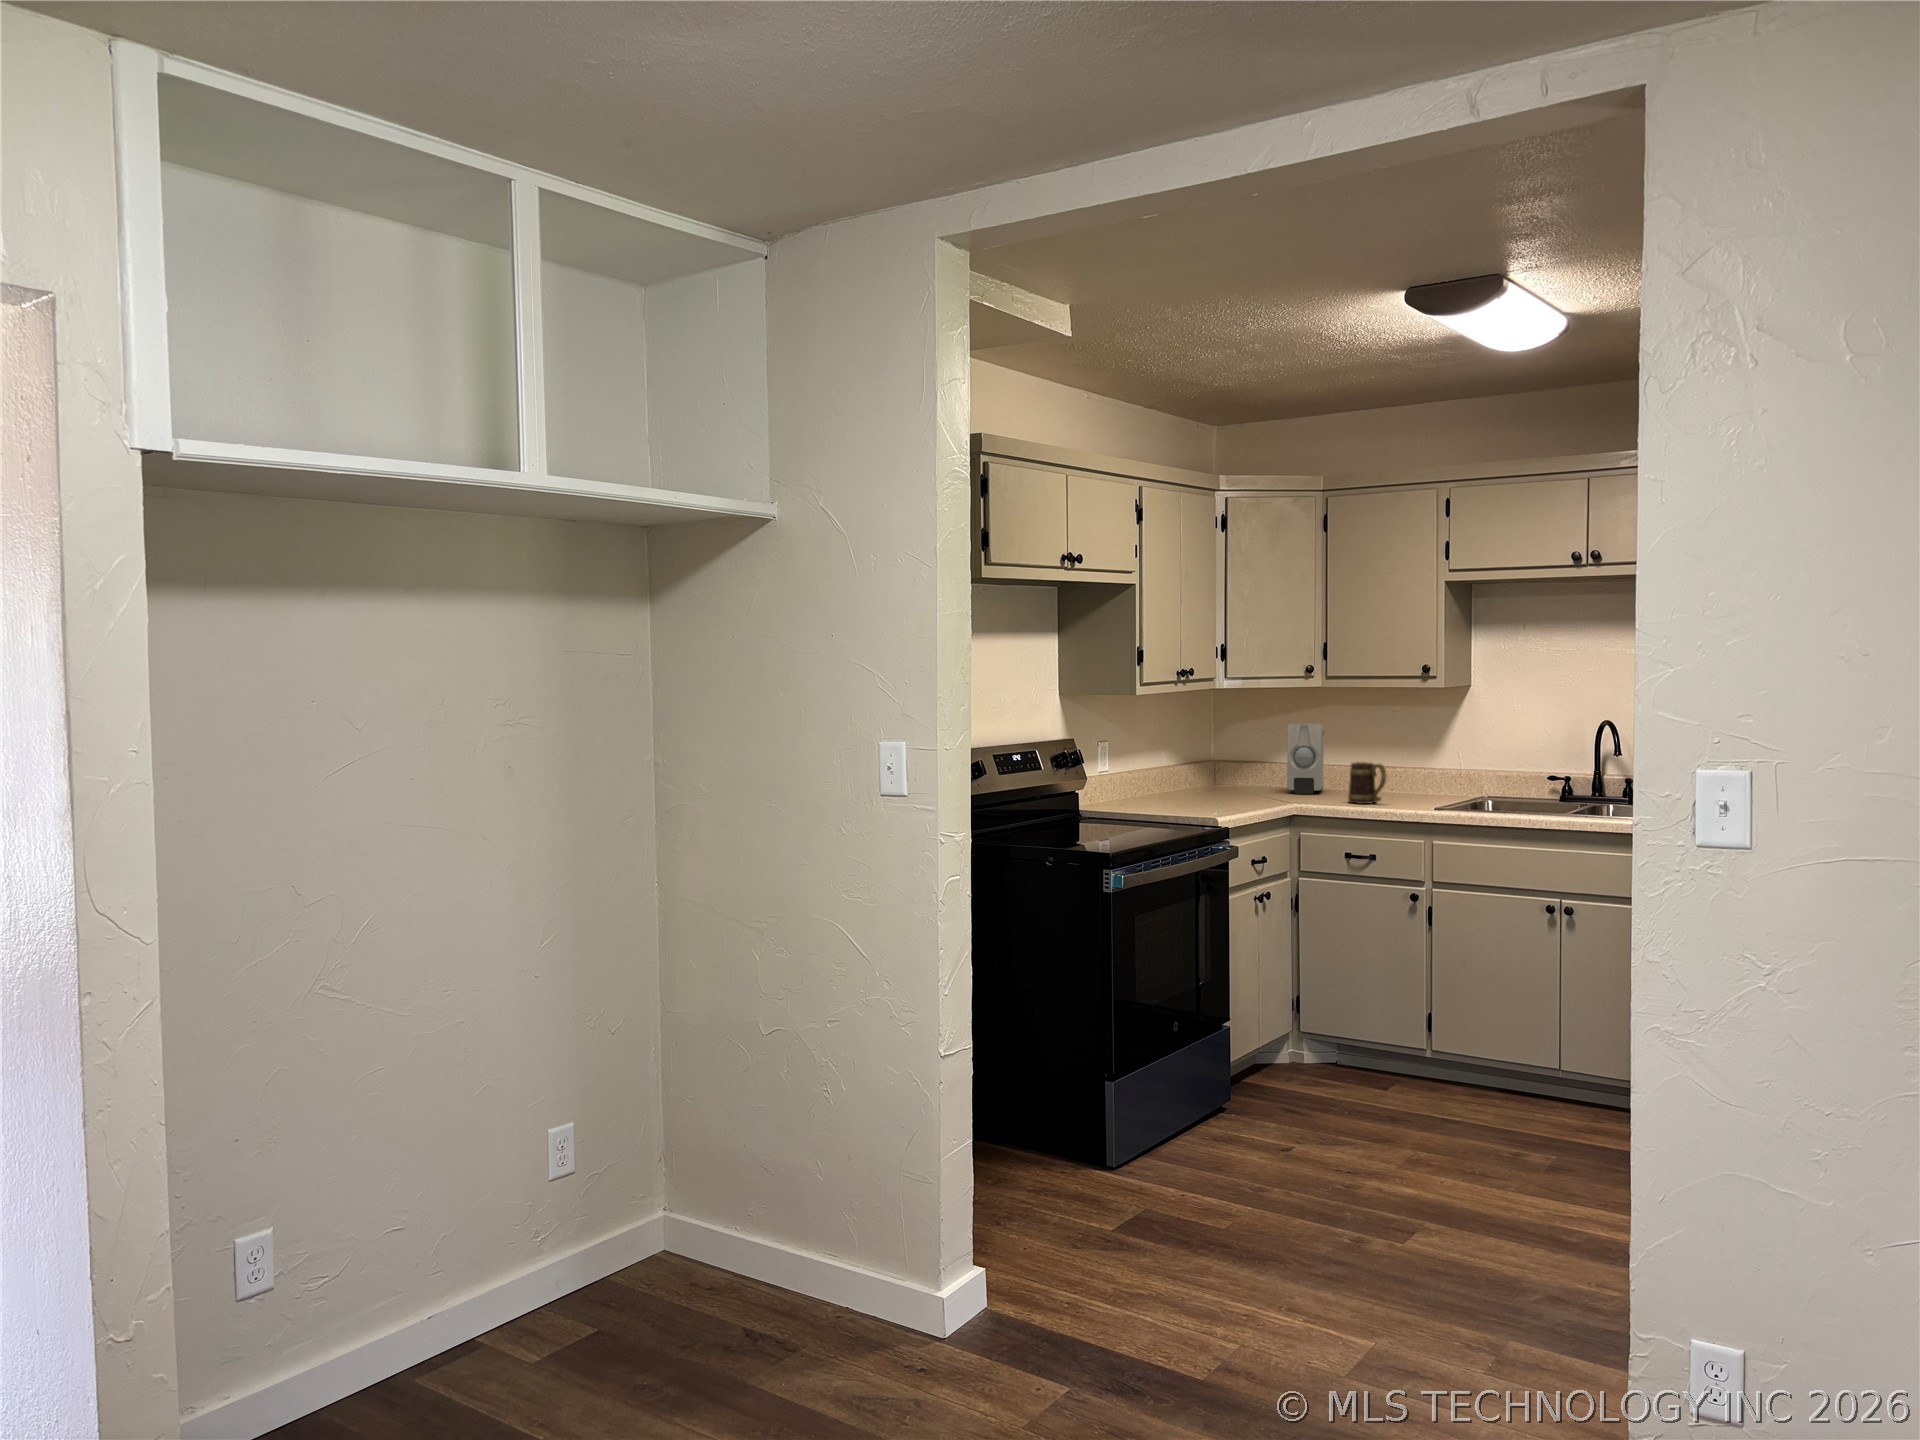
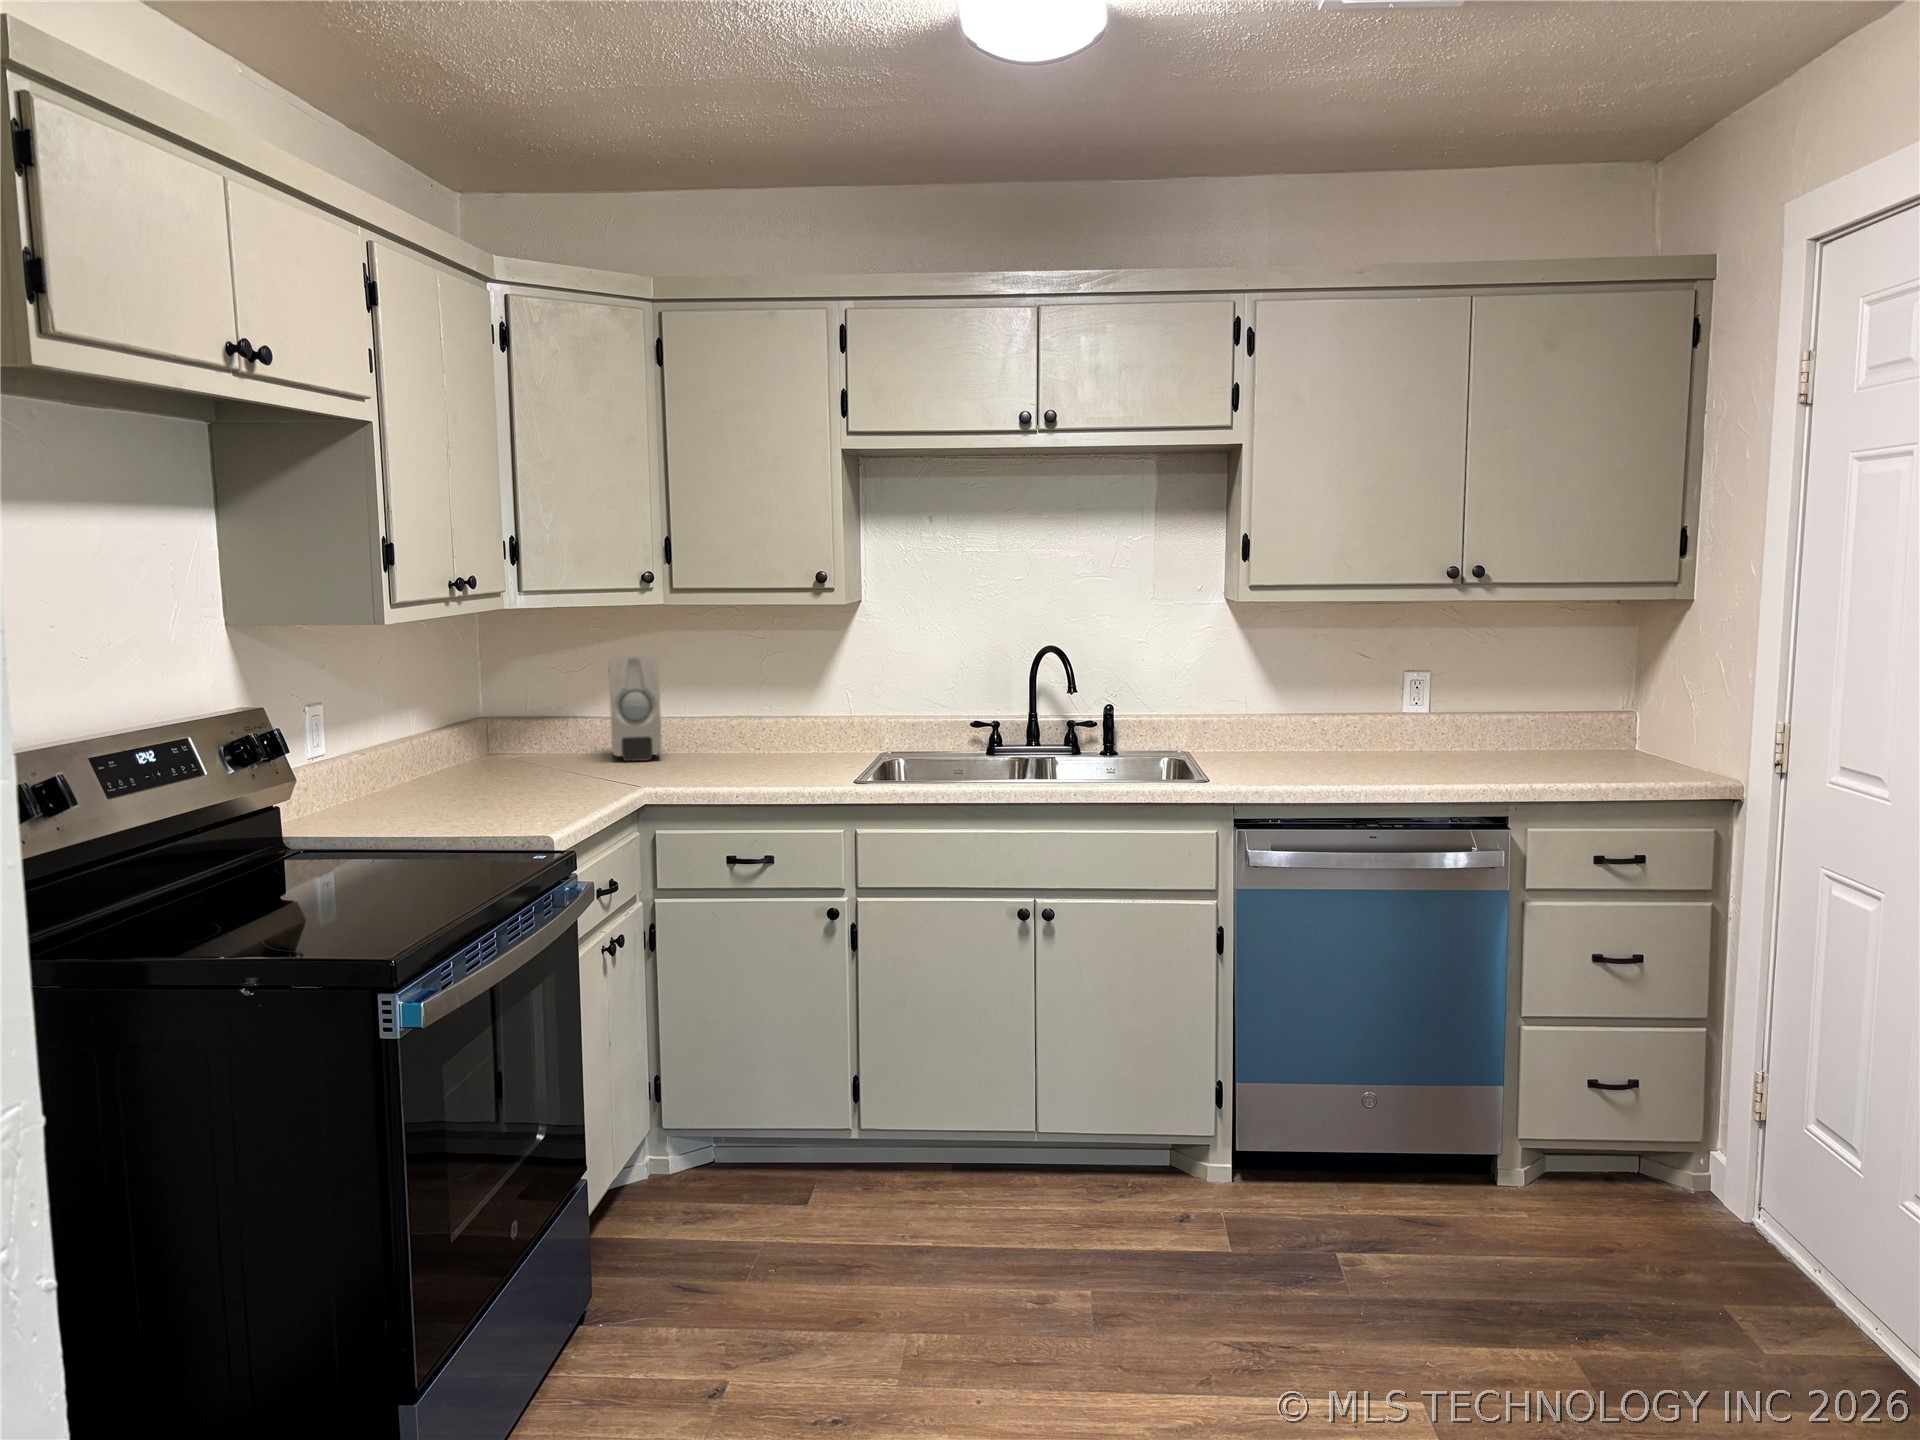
mug: present [1348,762,1386,804] -> none [714,713,772,776]

